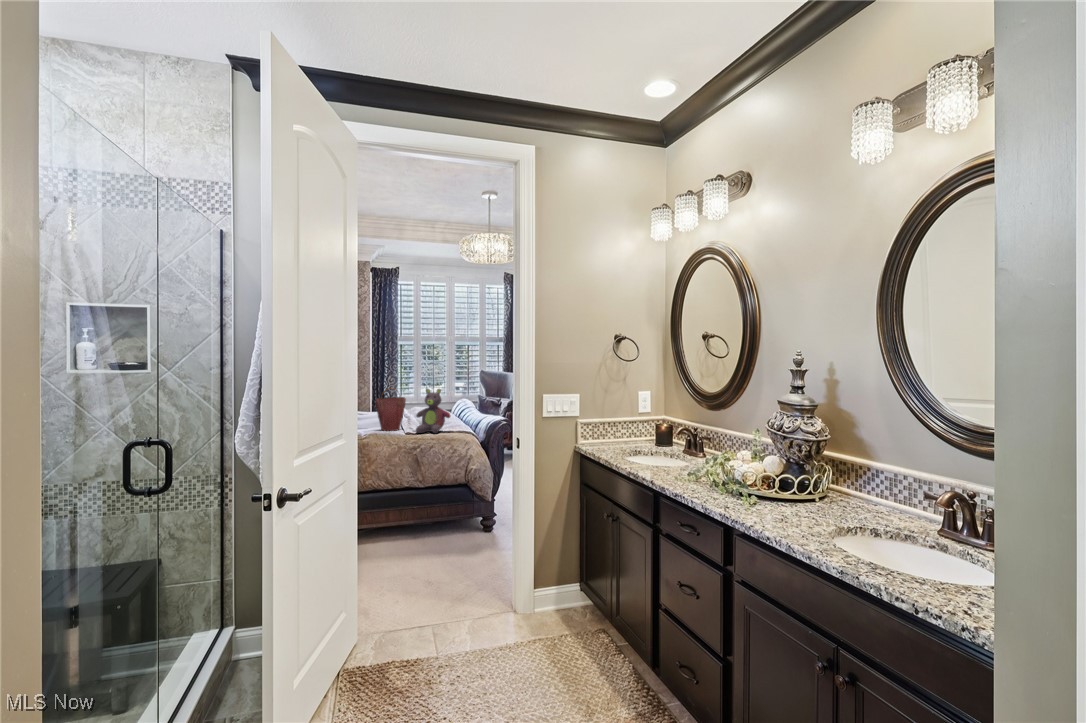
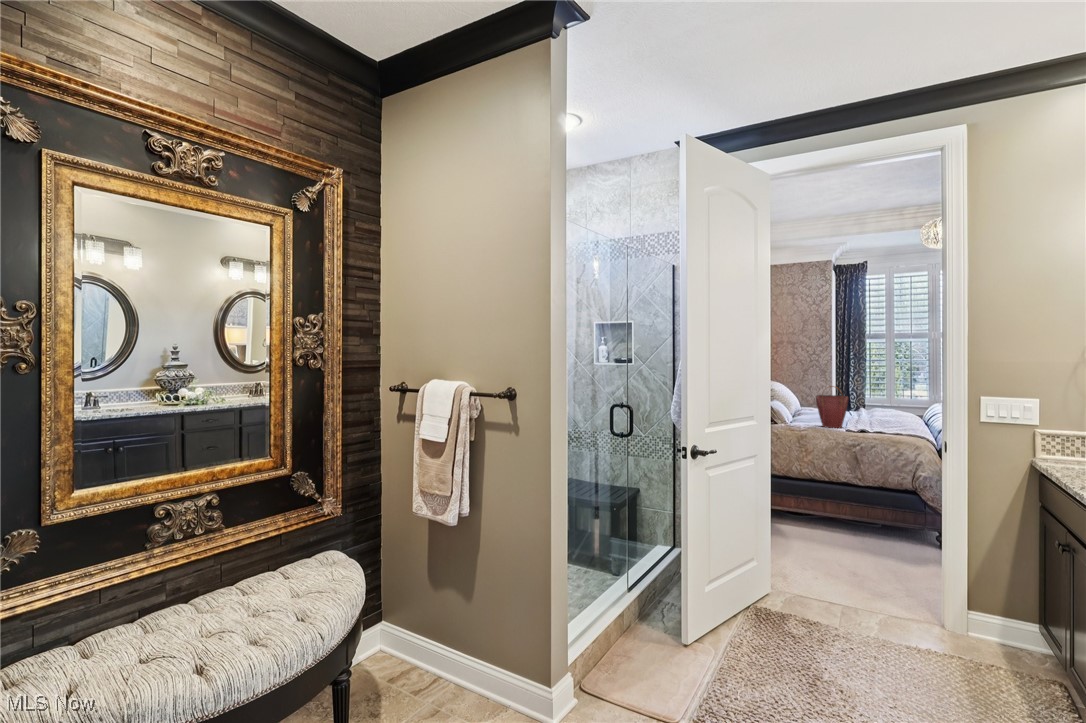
stuffed bear: present [416,389,451,433] -> none [856,388,899,434]

